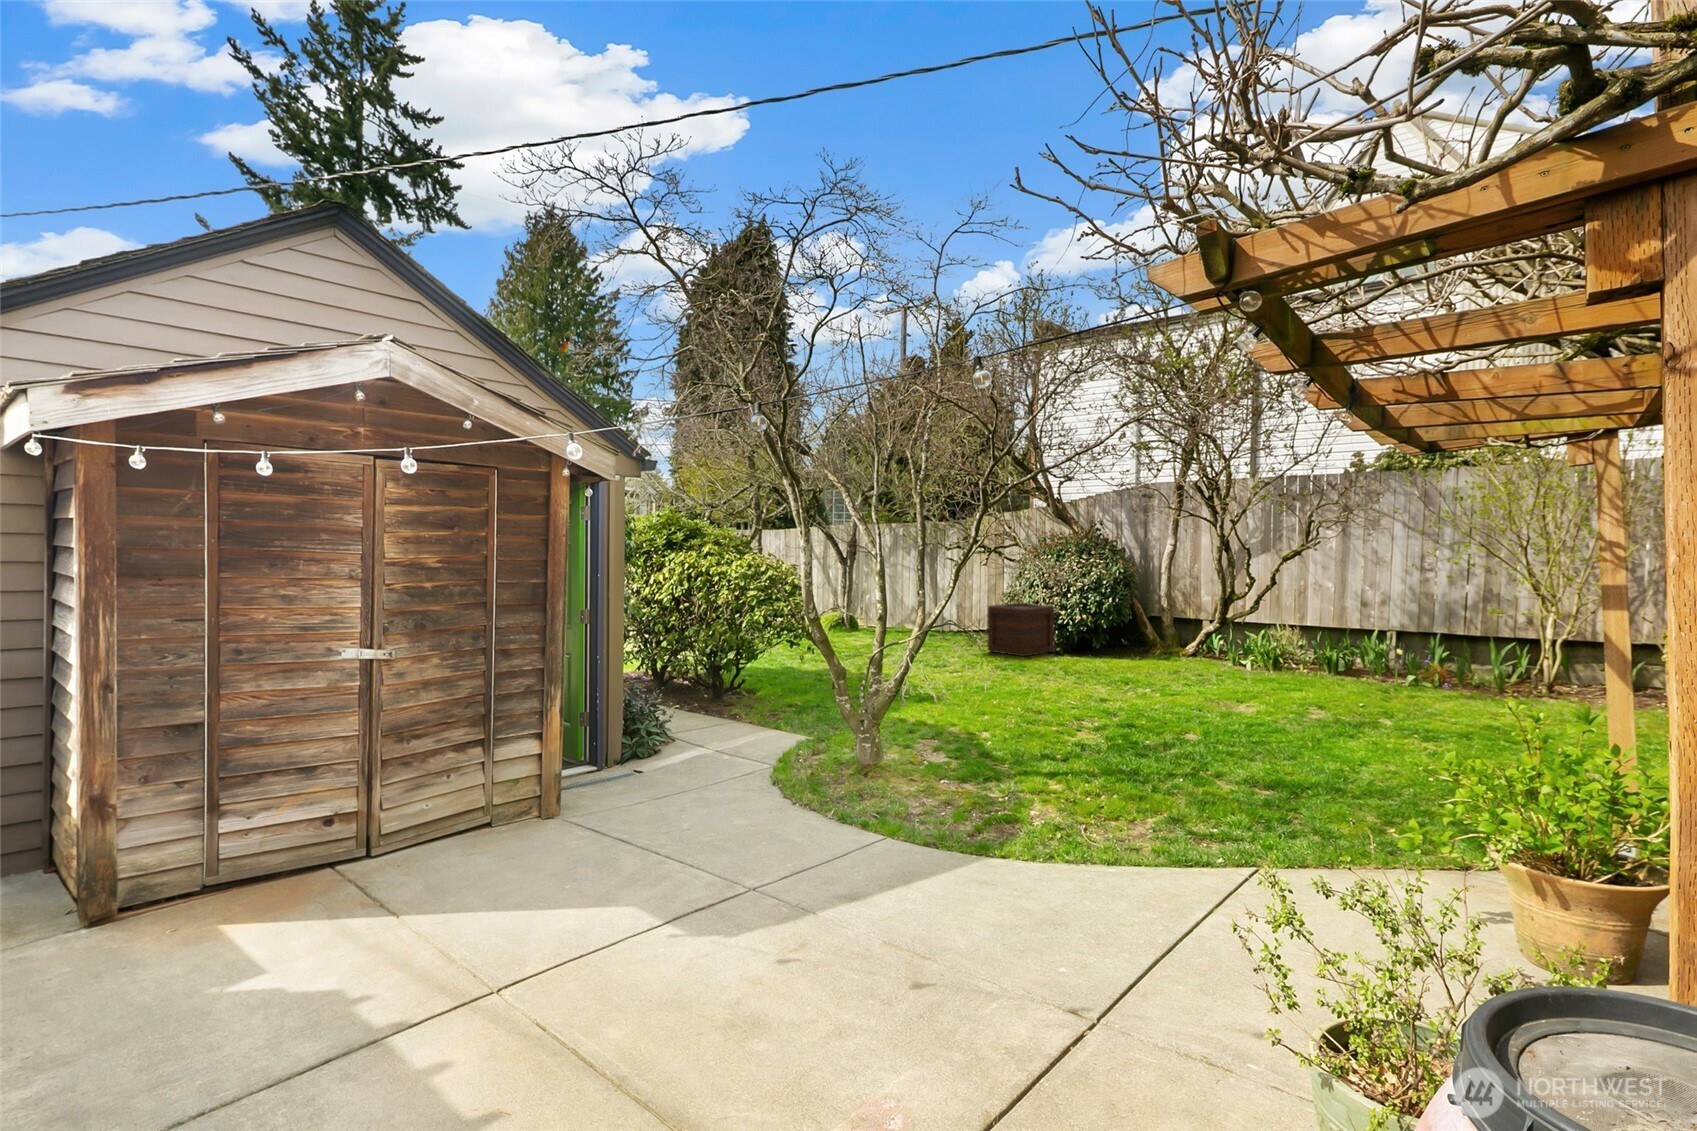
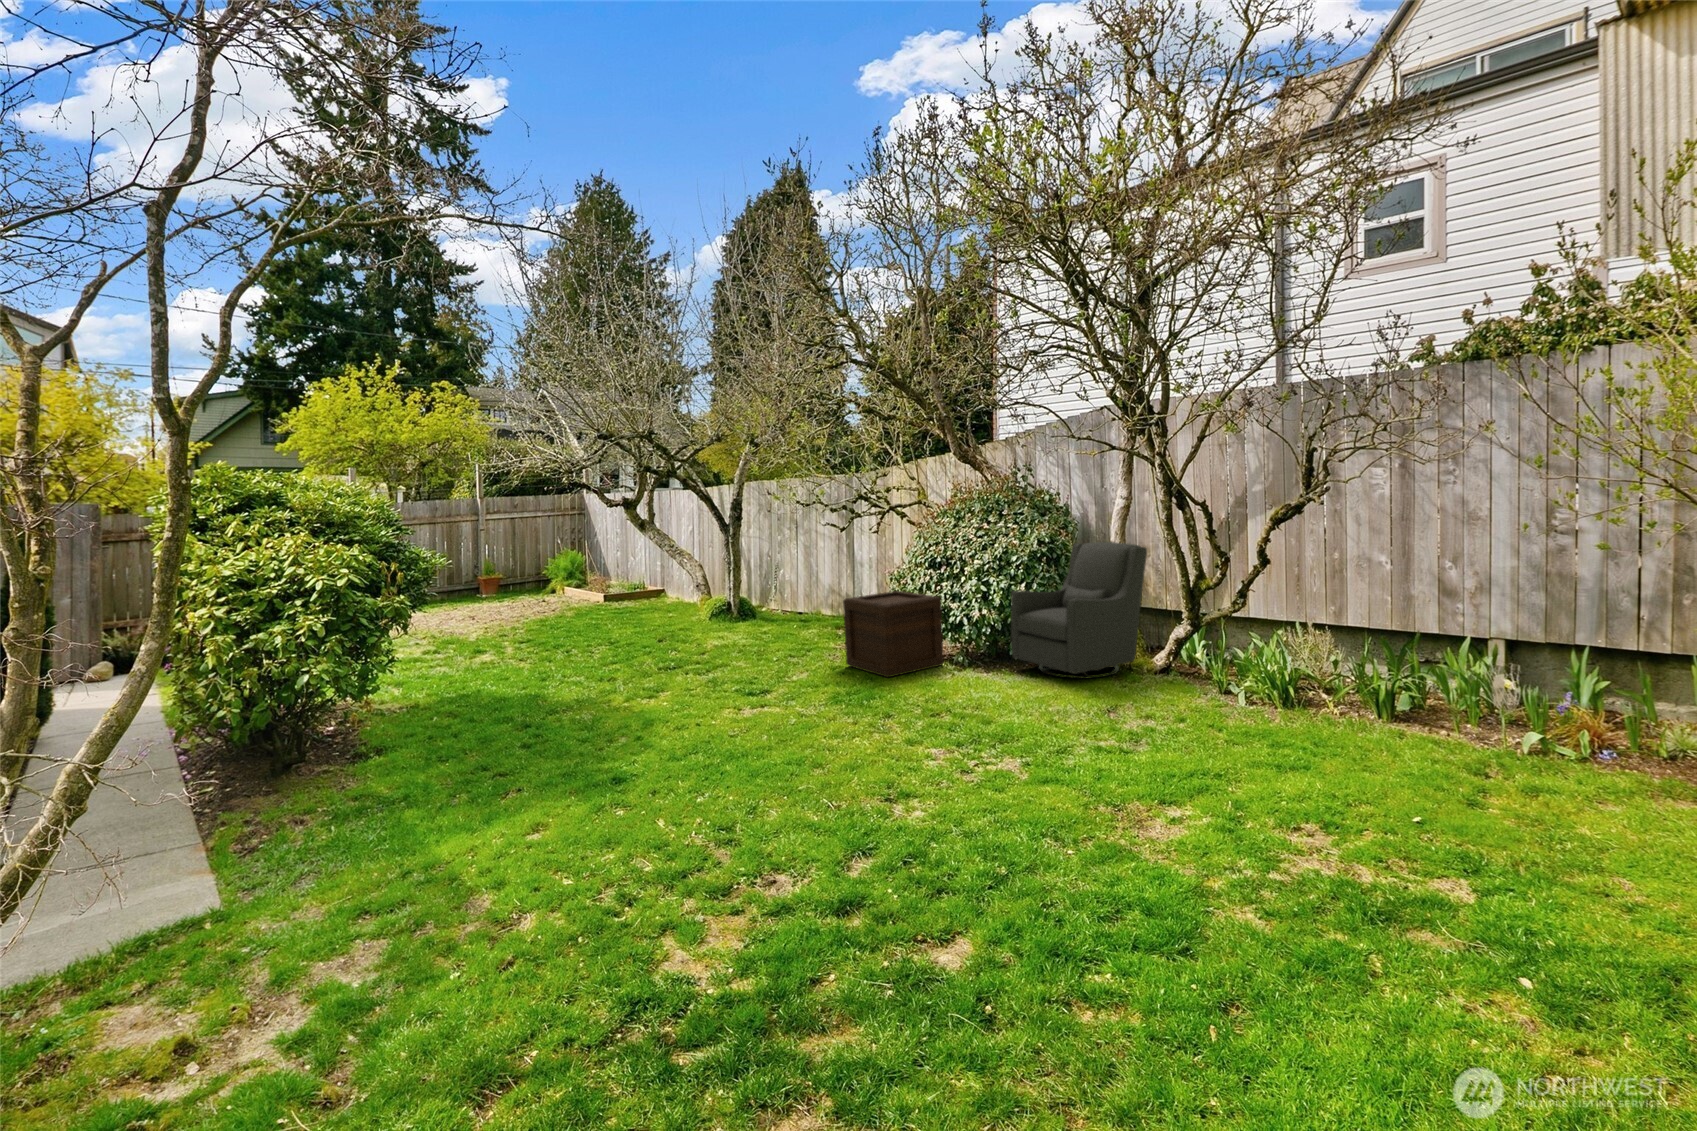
chair: none [1102,574,1190,658] -> present [1011,542,1147,679]

